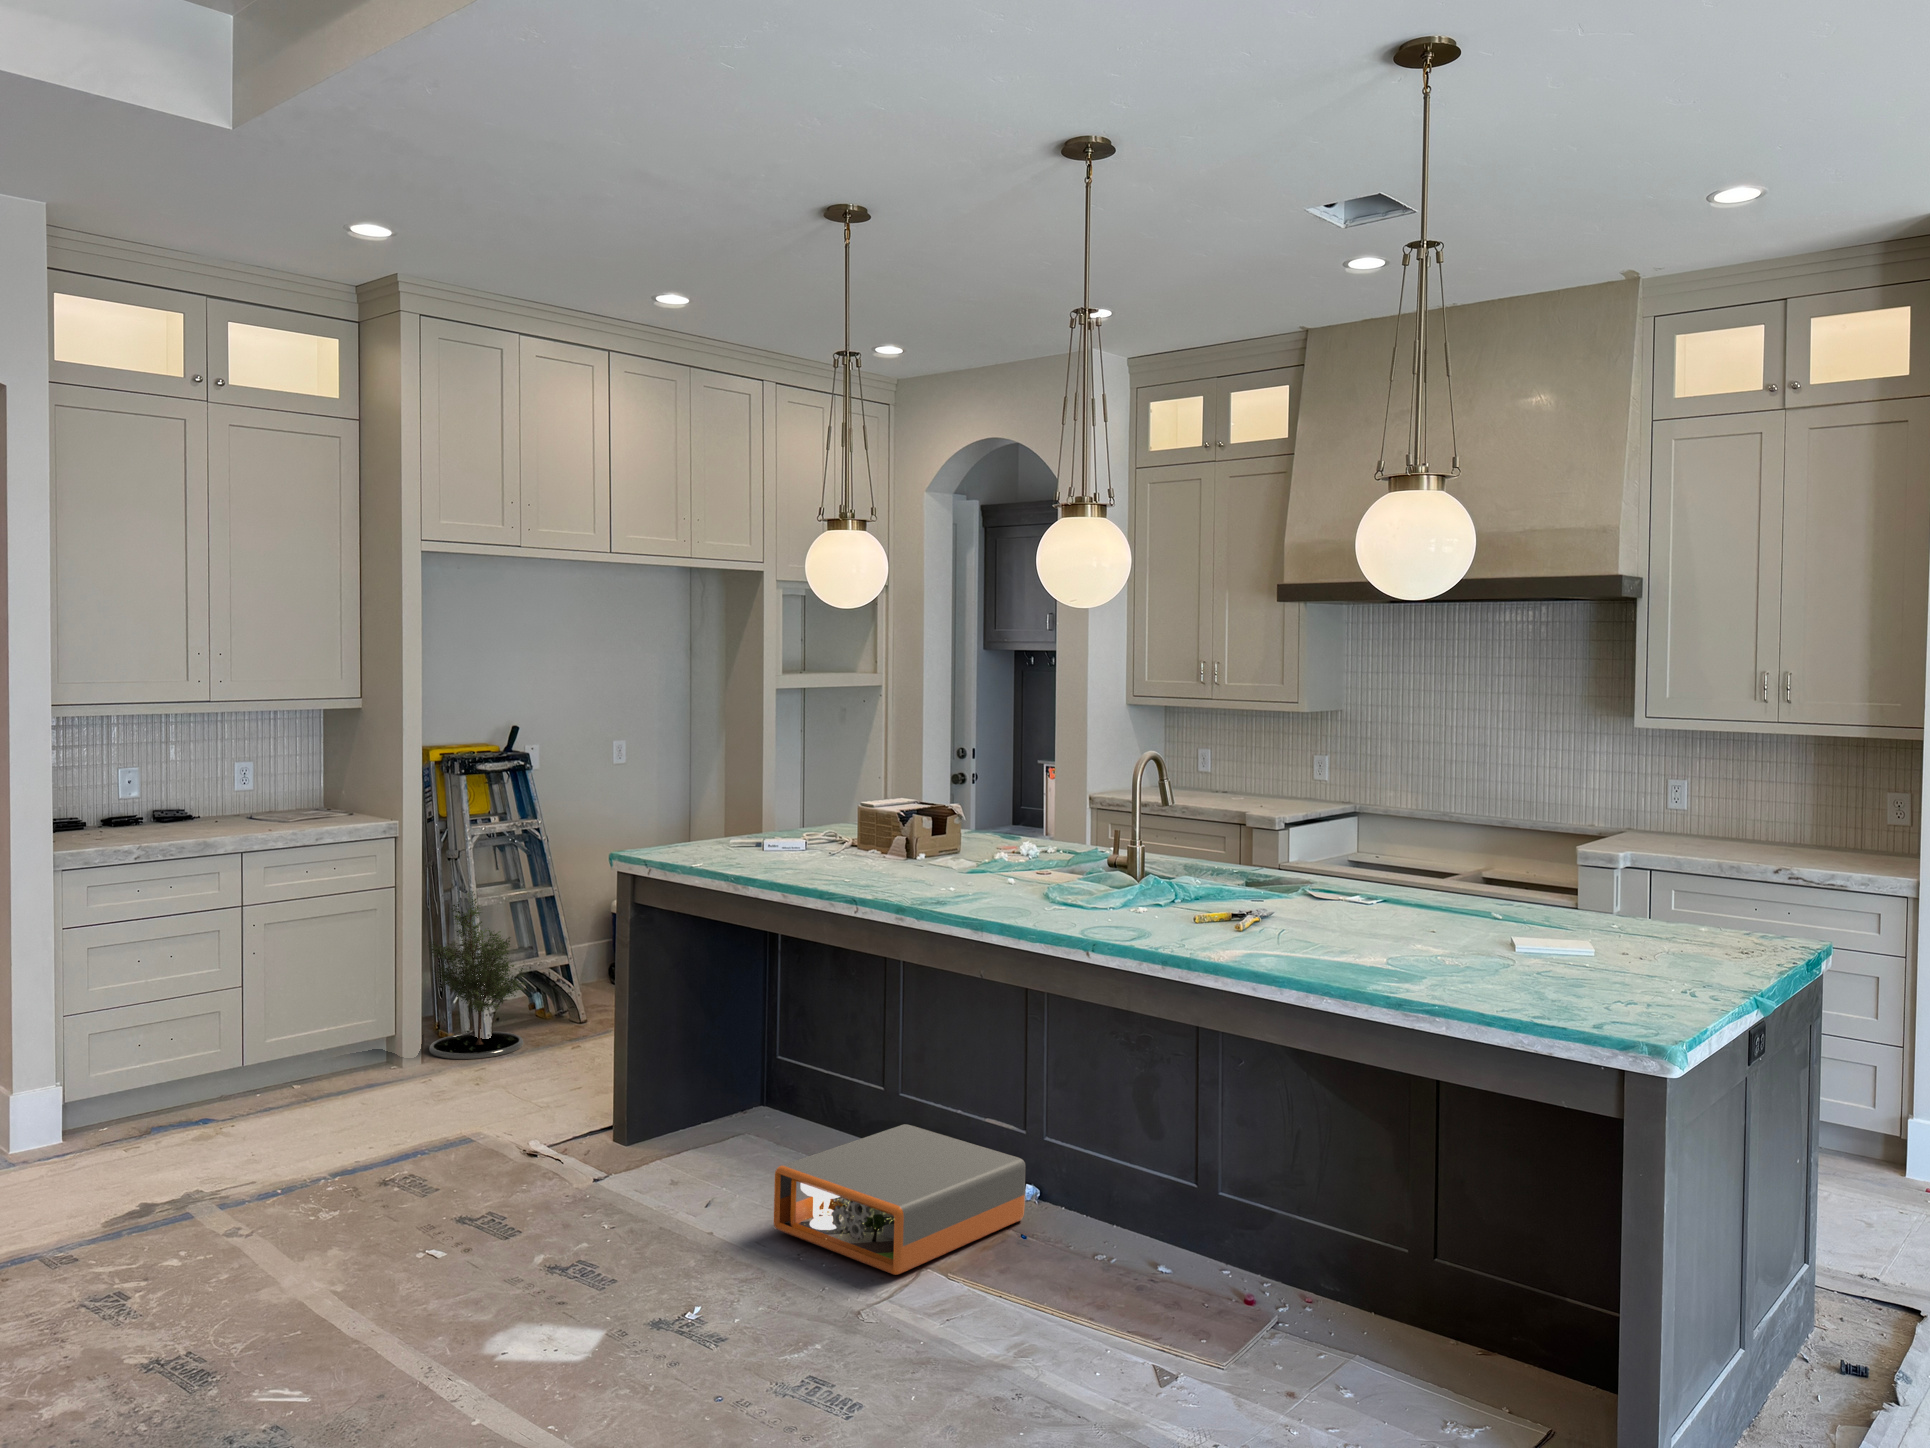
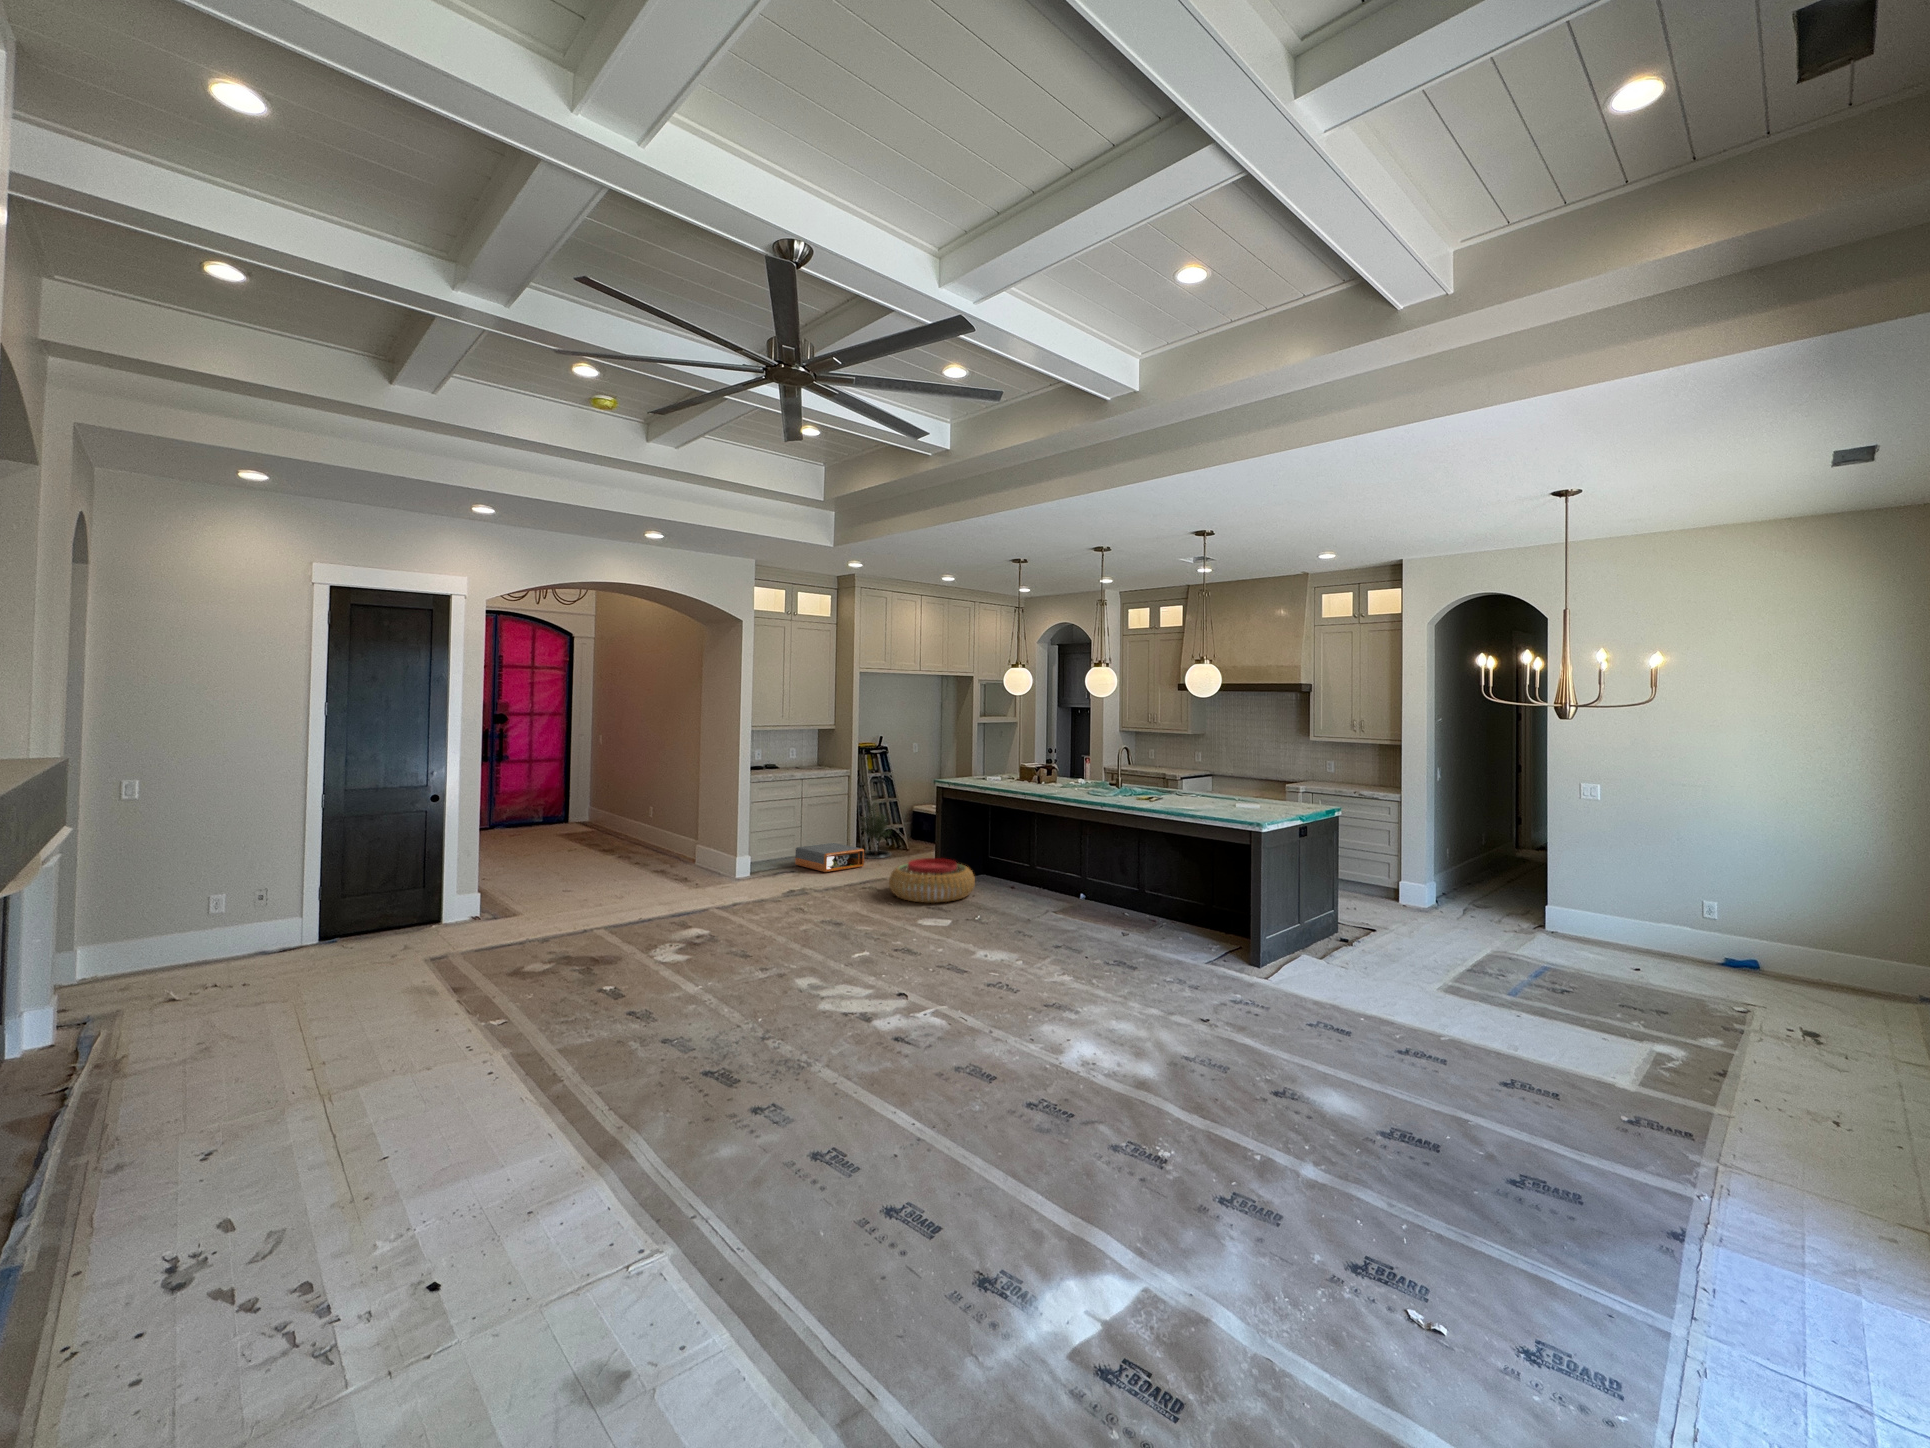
pouf: none [446,1086,714,1240] -> present [889,858,975,903]
storage box: present [774,1124,1026,1275] -> present [795,843,865,872]

